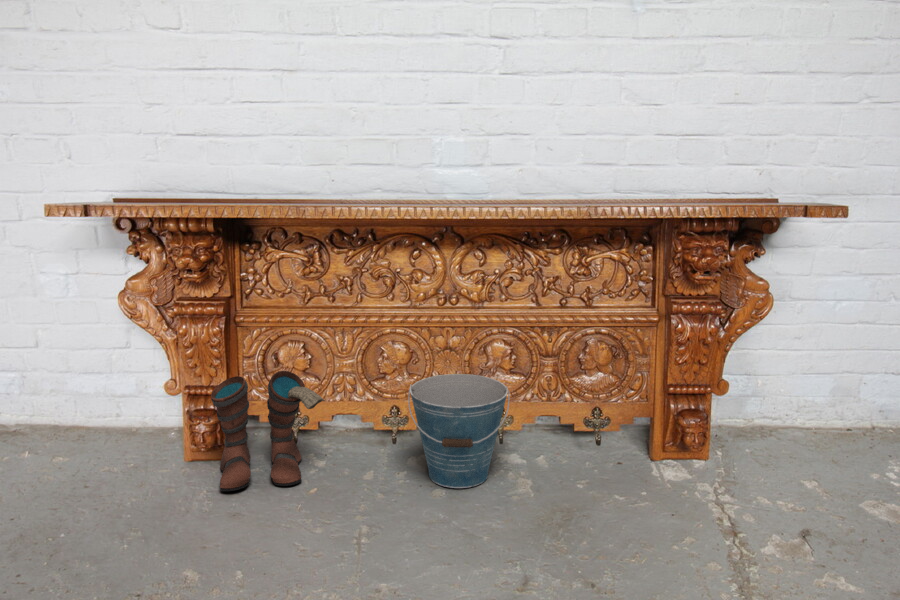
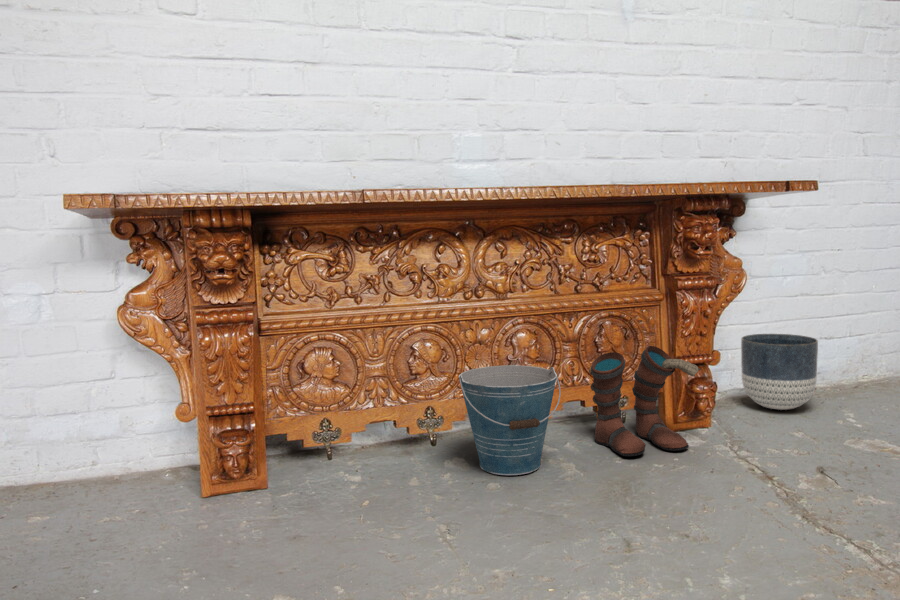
planter: none [765,362,857,454] -> present [741,334,818,410]
boots: present [211,371,325,491] -> present [589,346,701,456]

